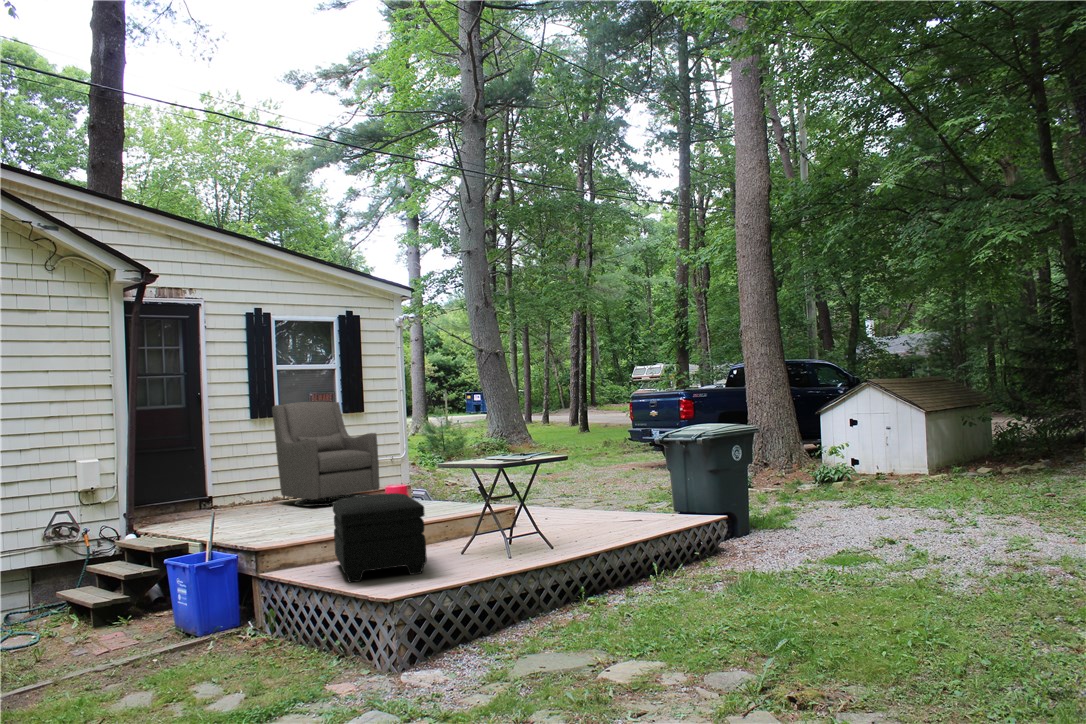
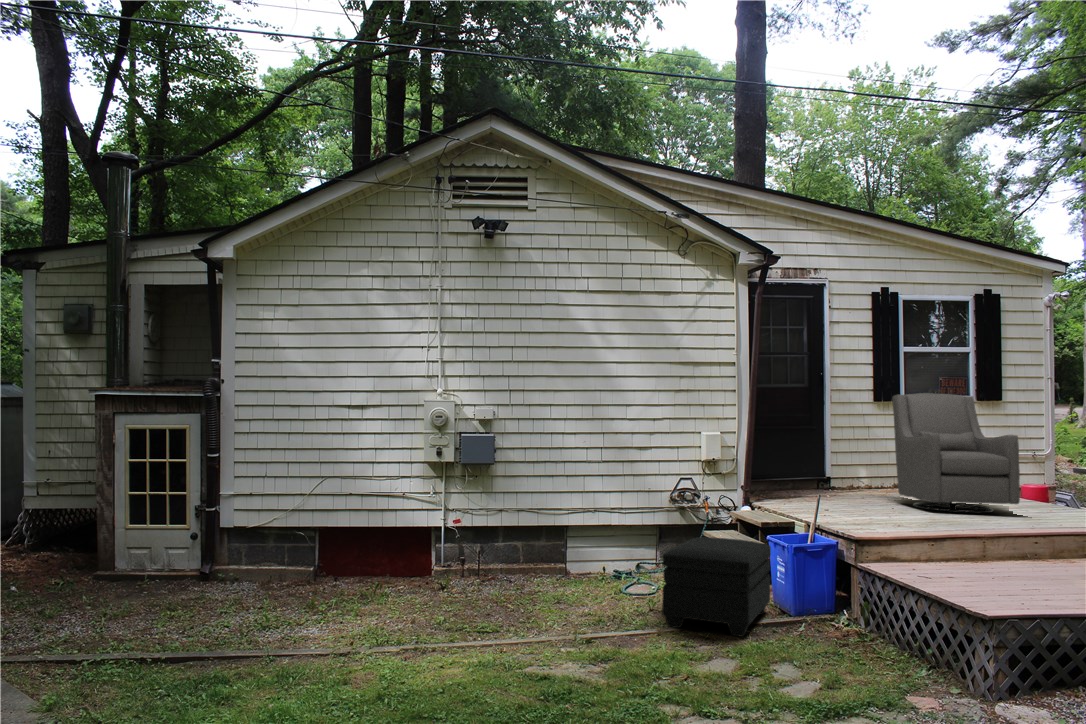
ottoman: present [332,493,427,583] -> present [662,537,771,636]

